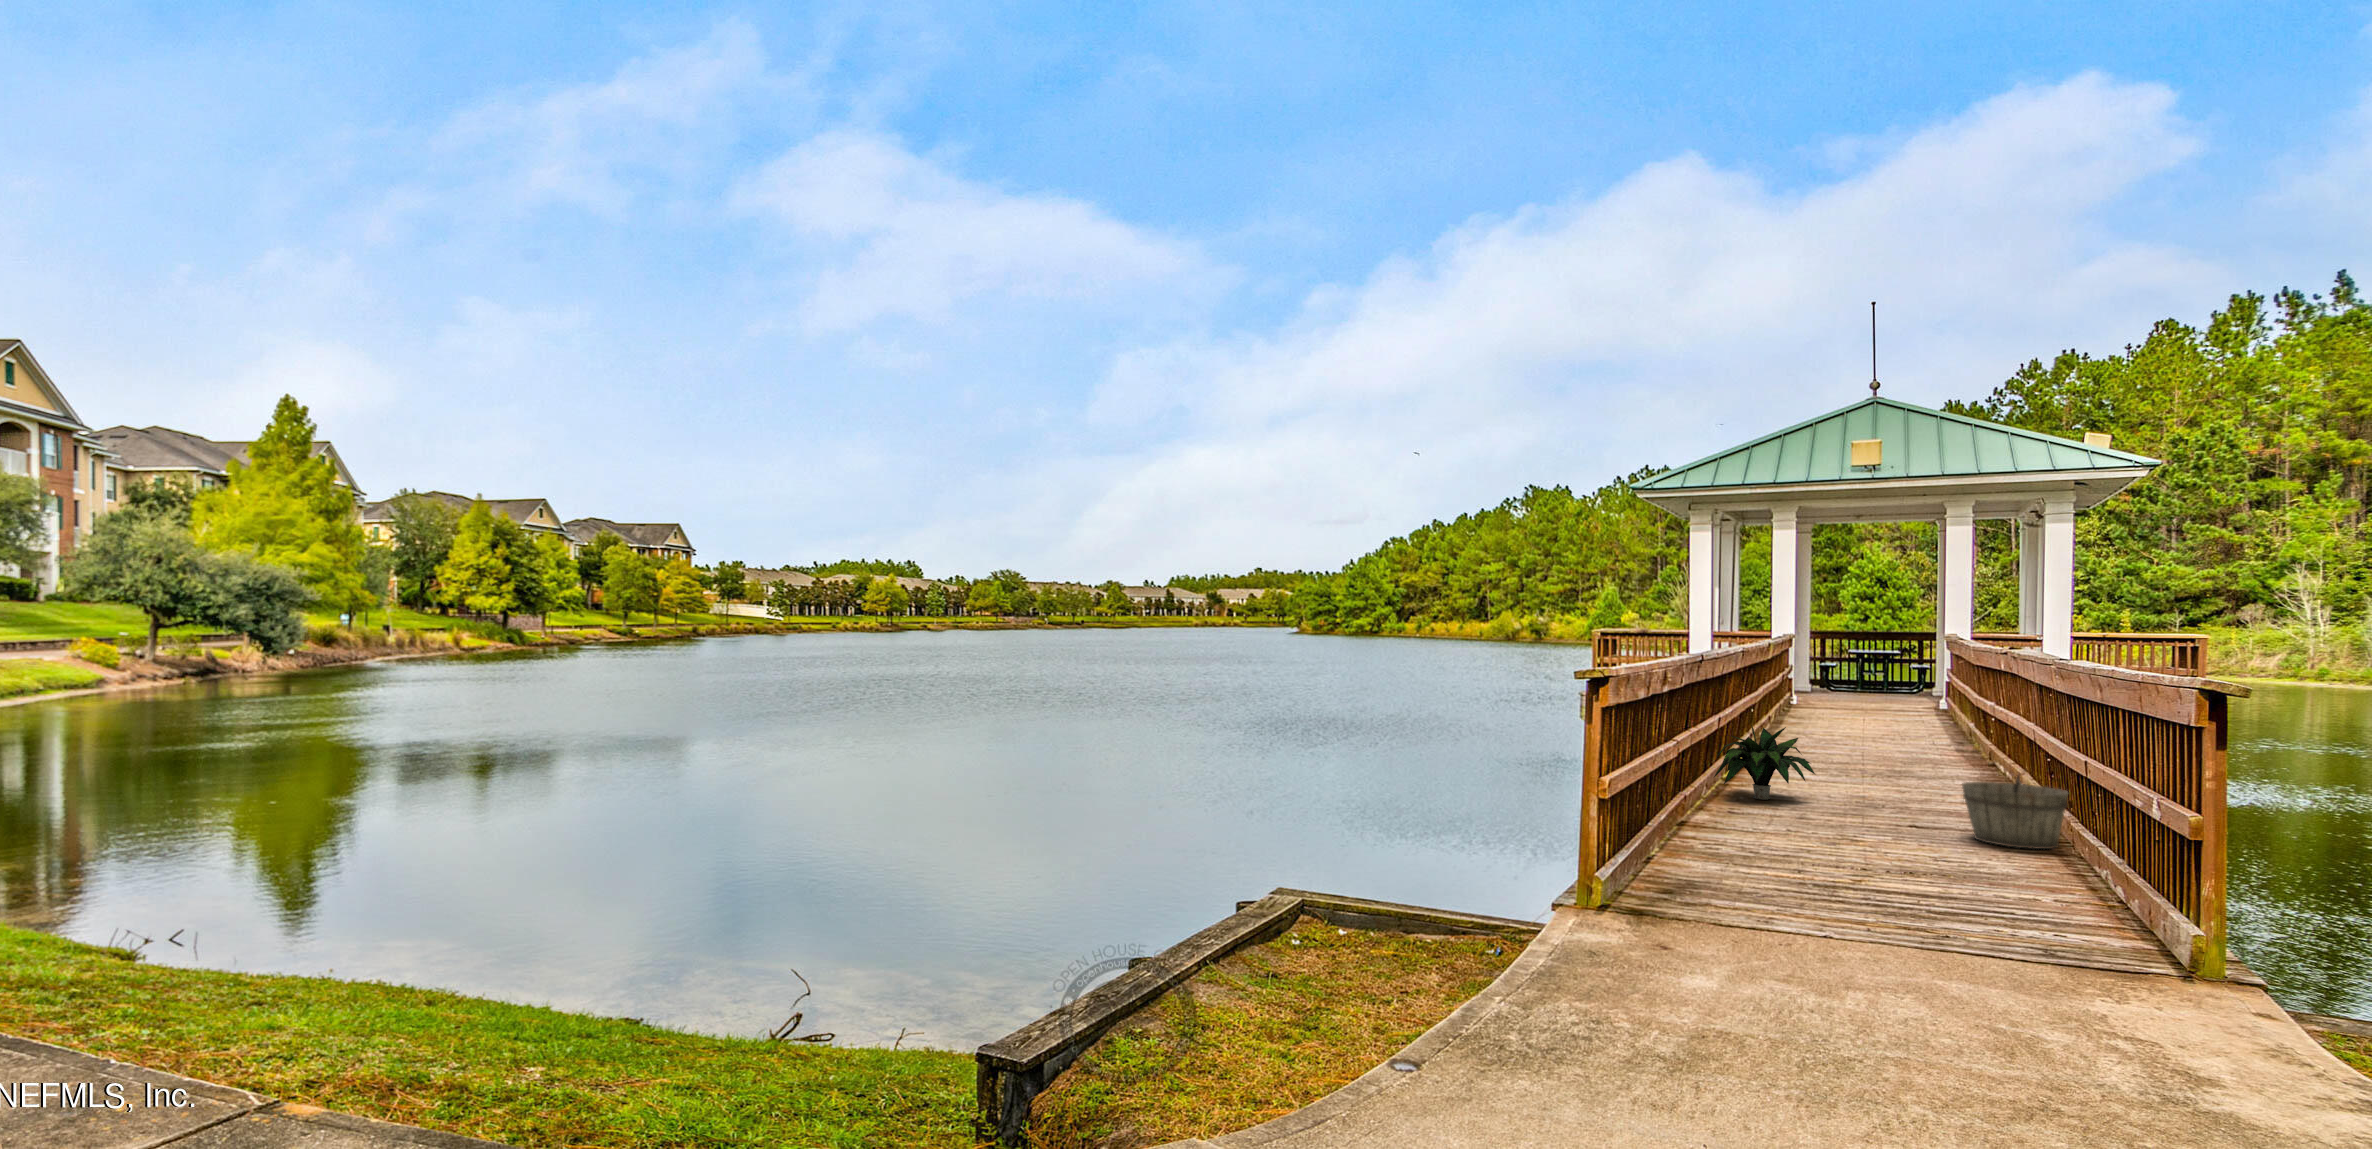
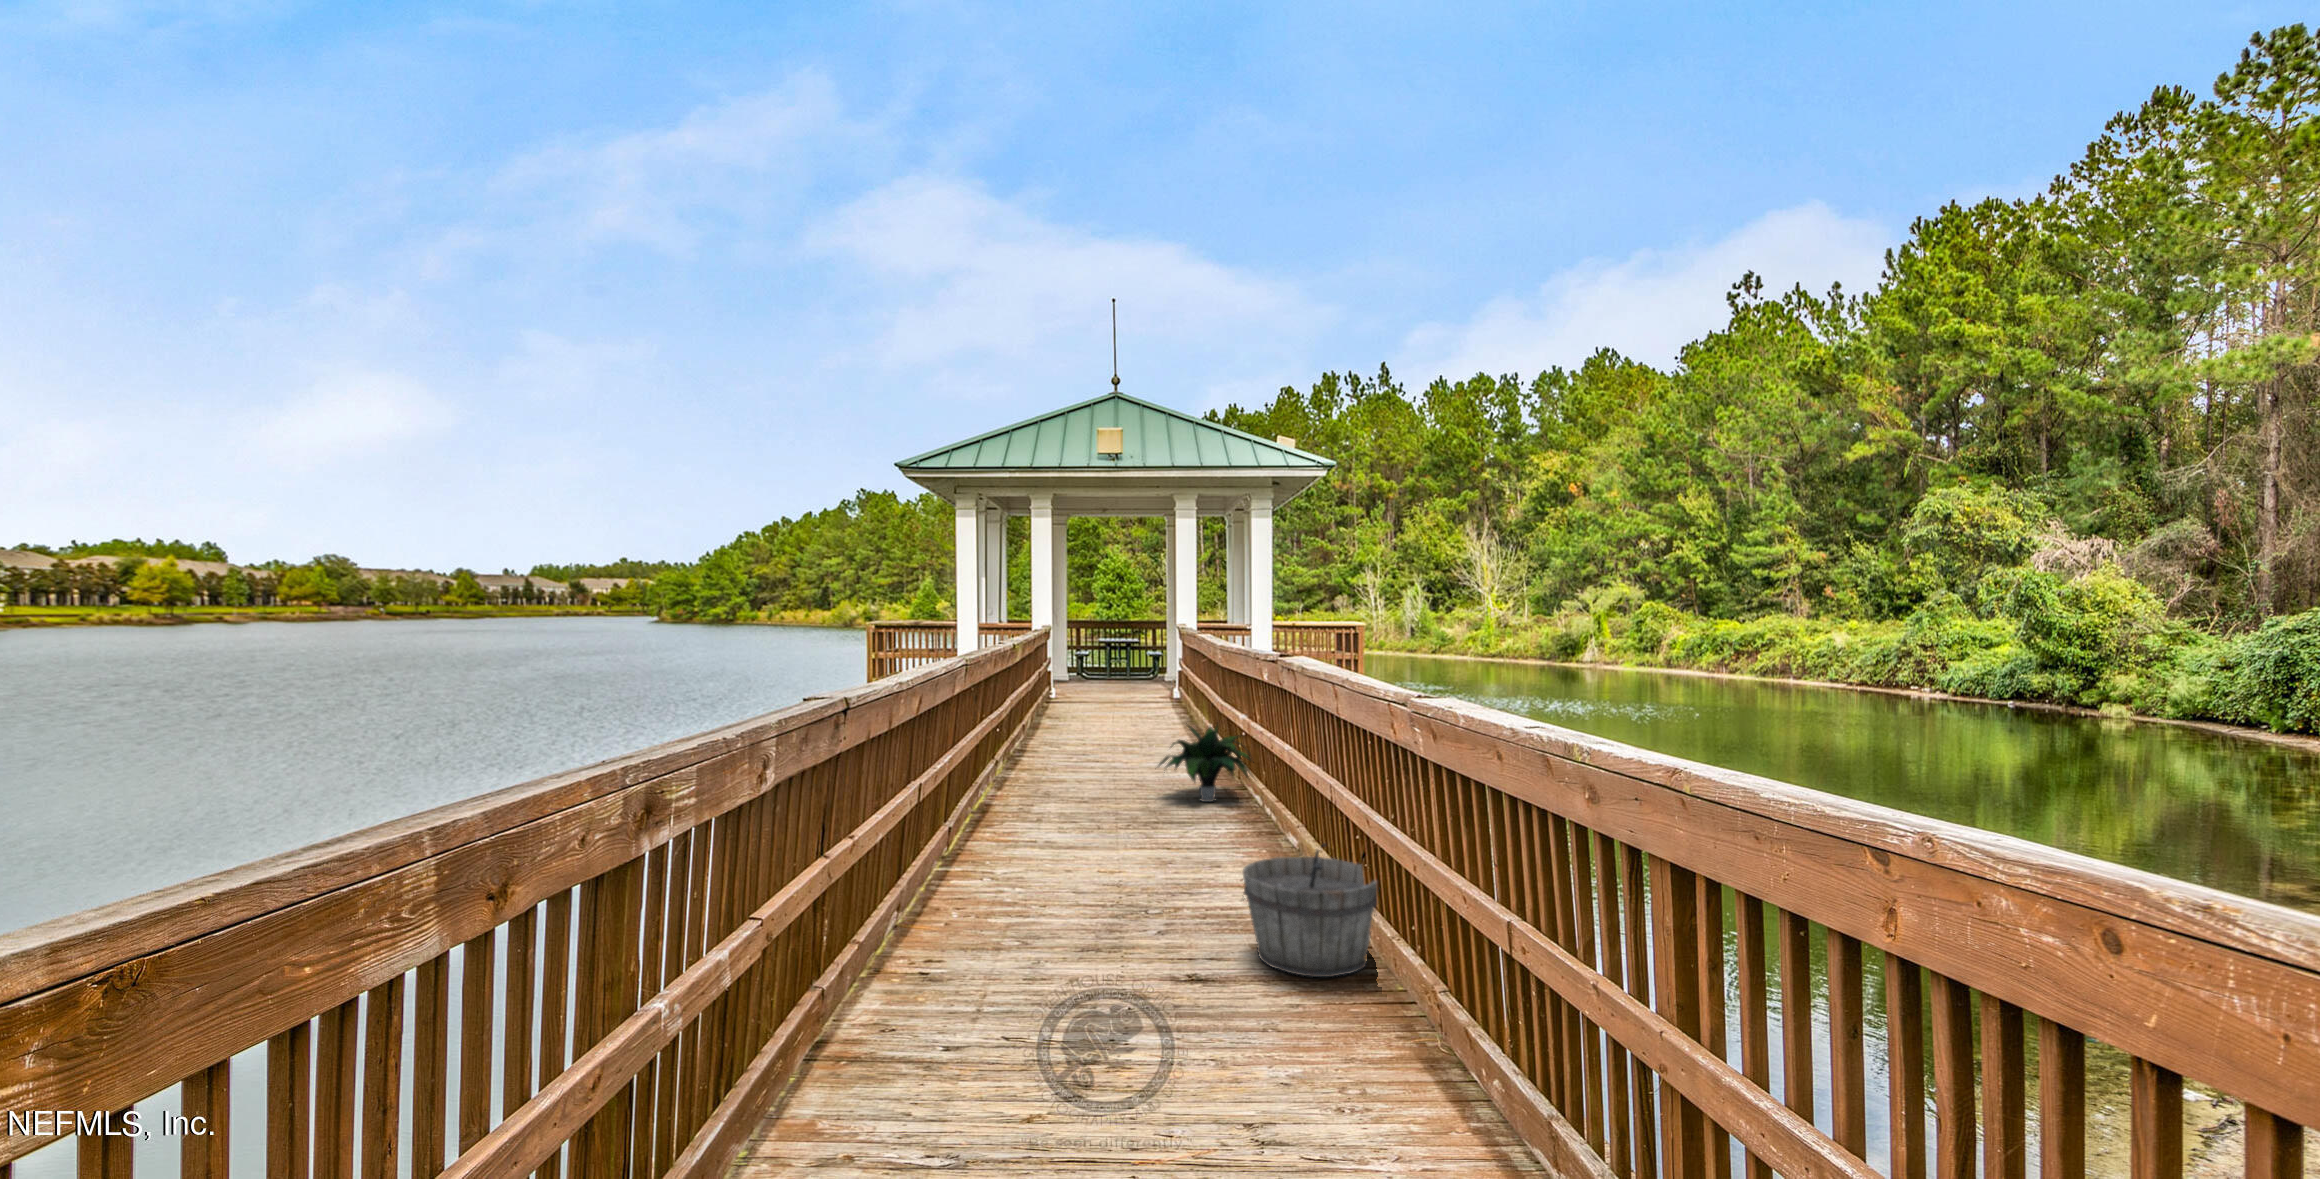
potted plant: present [1714,725,1815,800] -> present [1159,725,1254,802]

